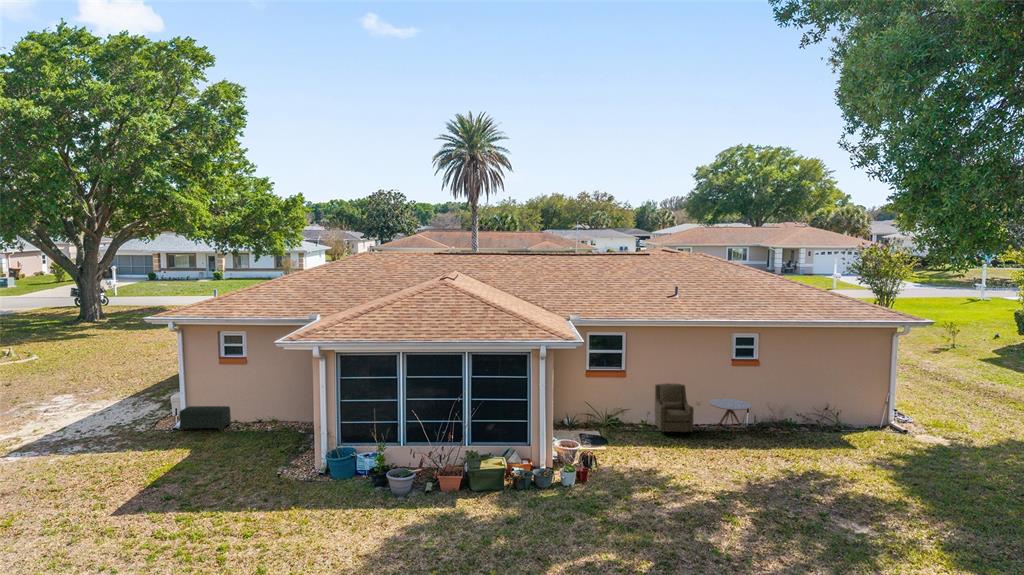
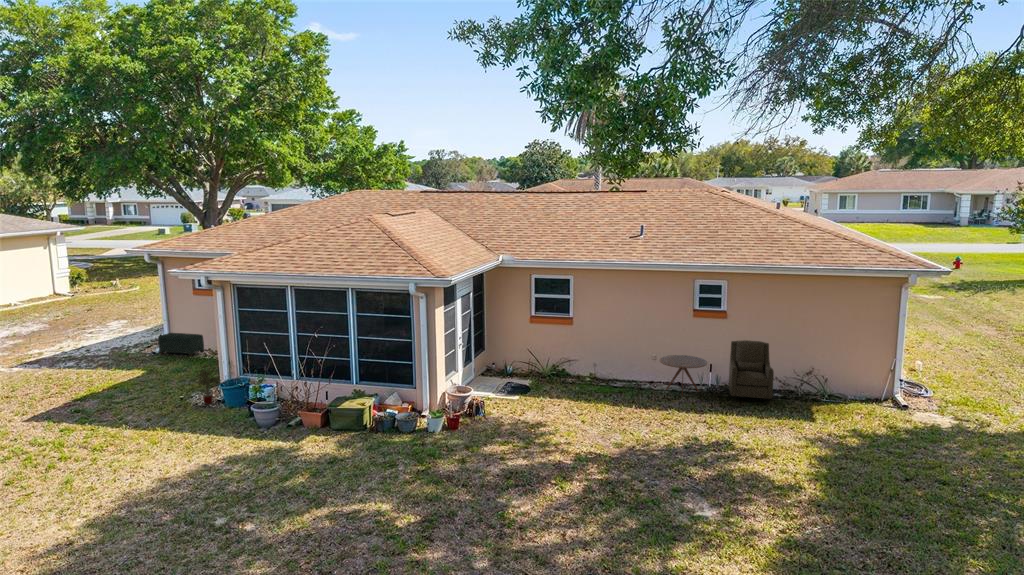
chair: present [655,383,694,434] -> present [729,340,774,401]
potted tree: none [297,438,322,481] -> present [197,364,219,404]

